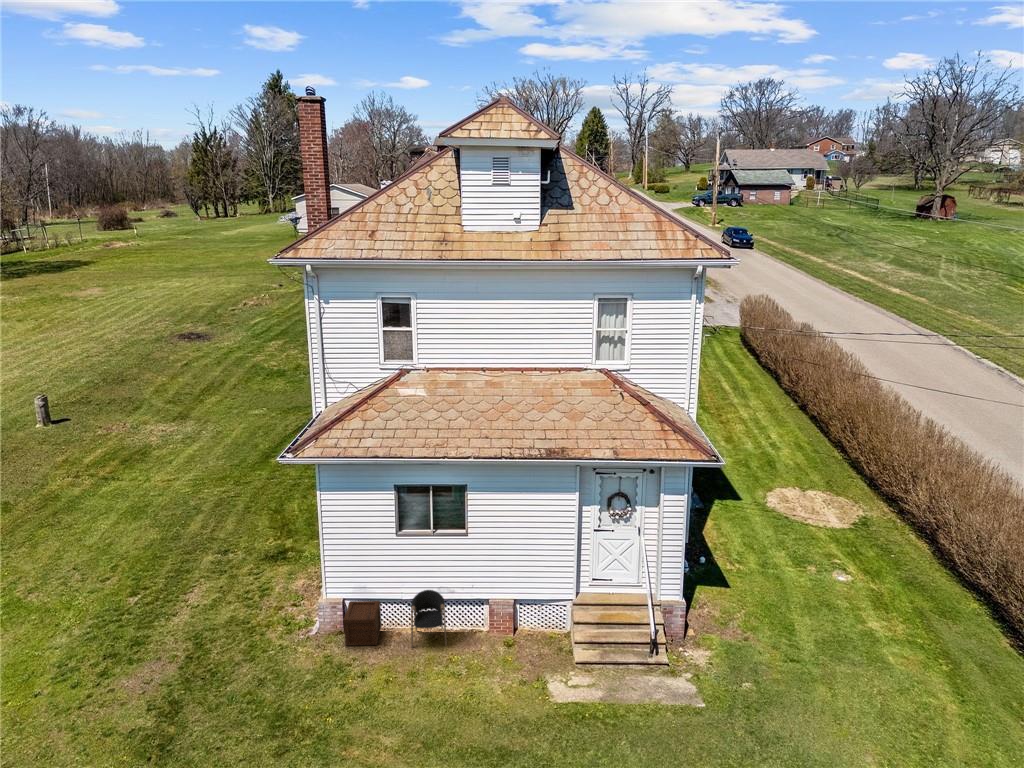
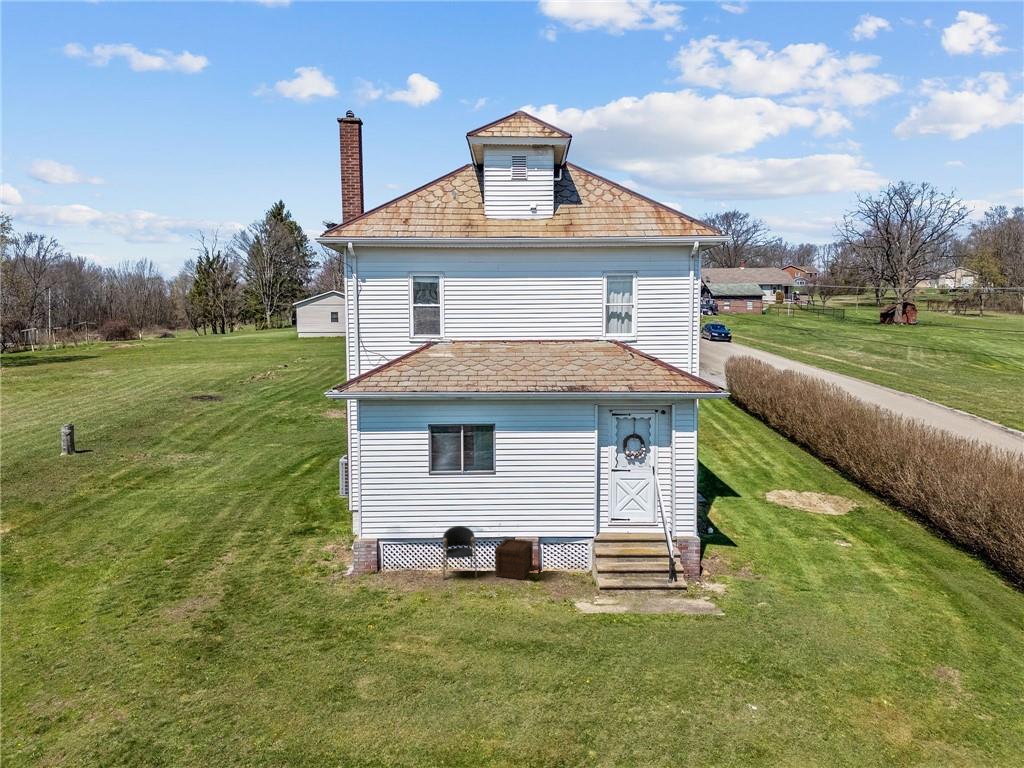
wooden crate: present [343,601,382,646] -> present [495,538,533,580]

